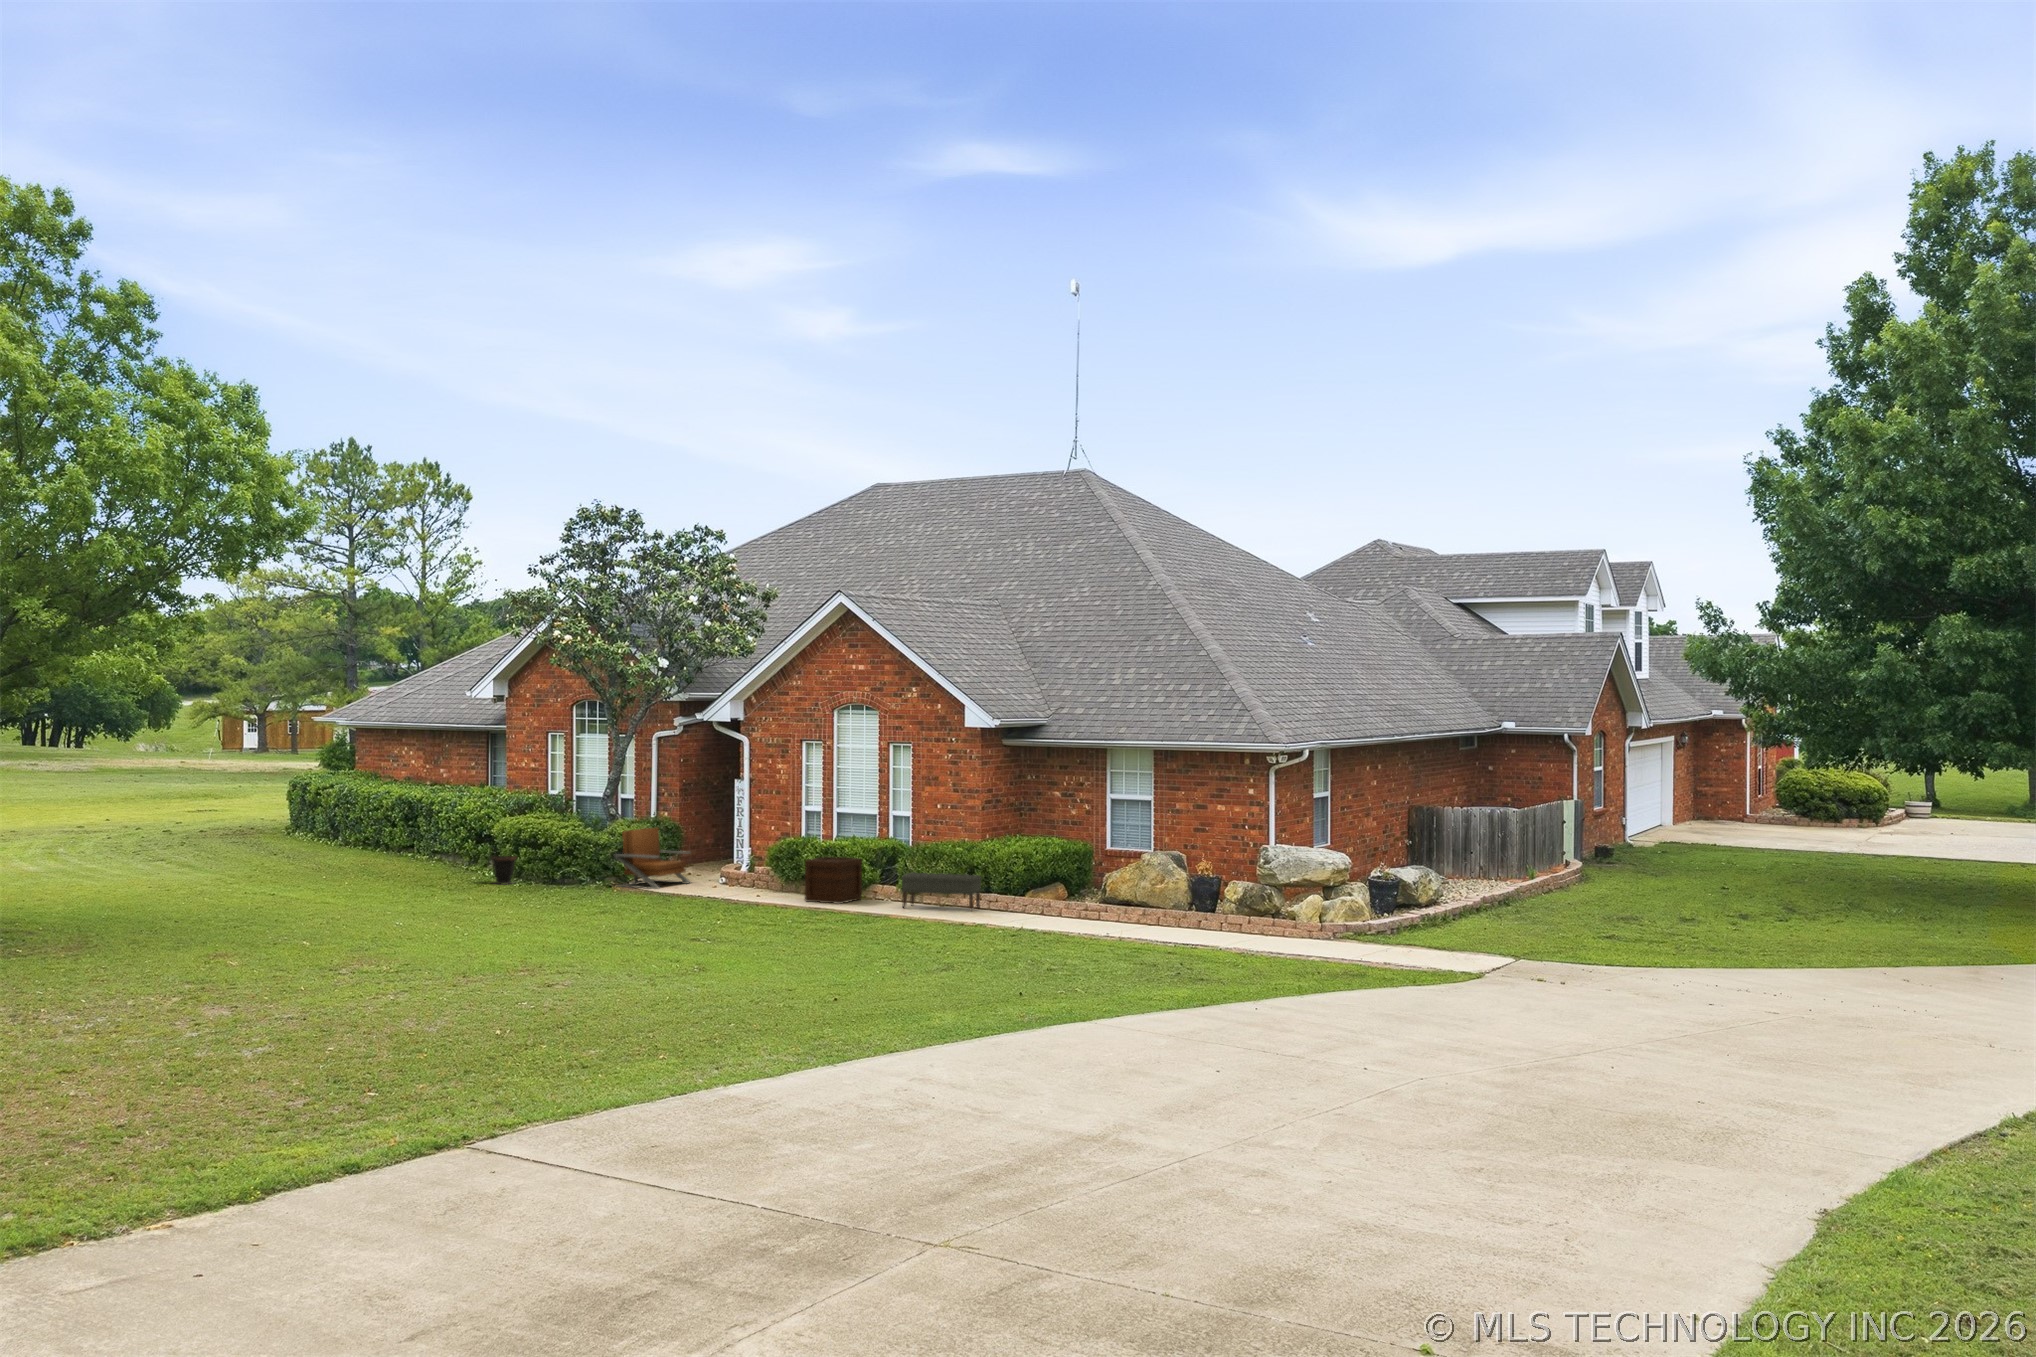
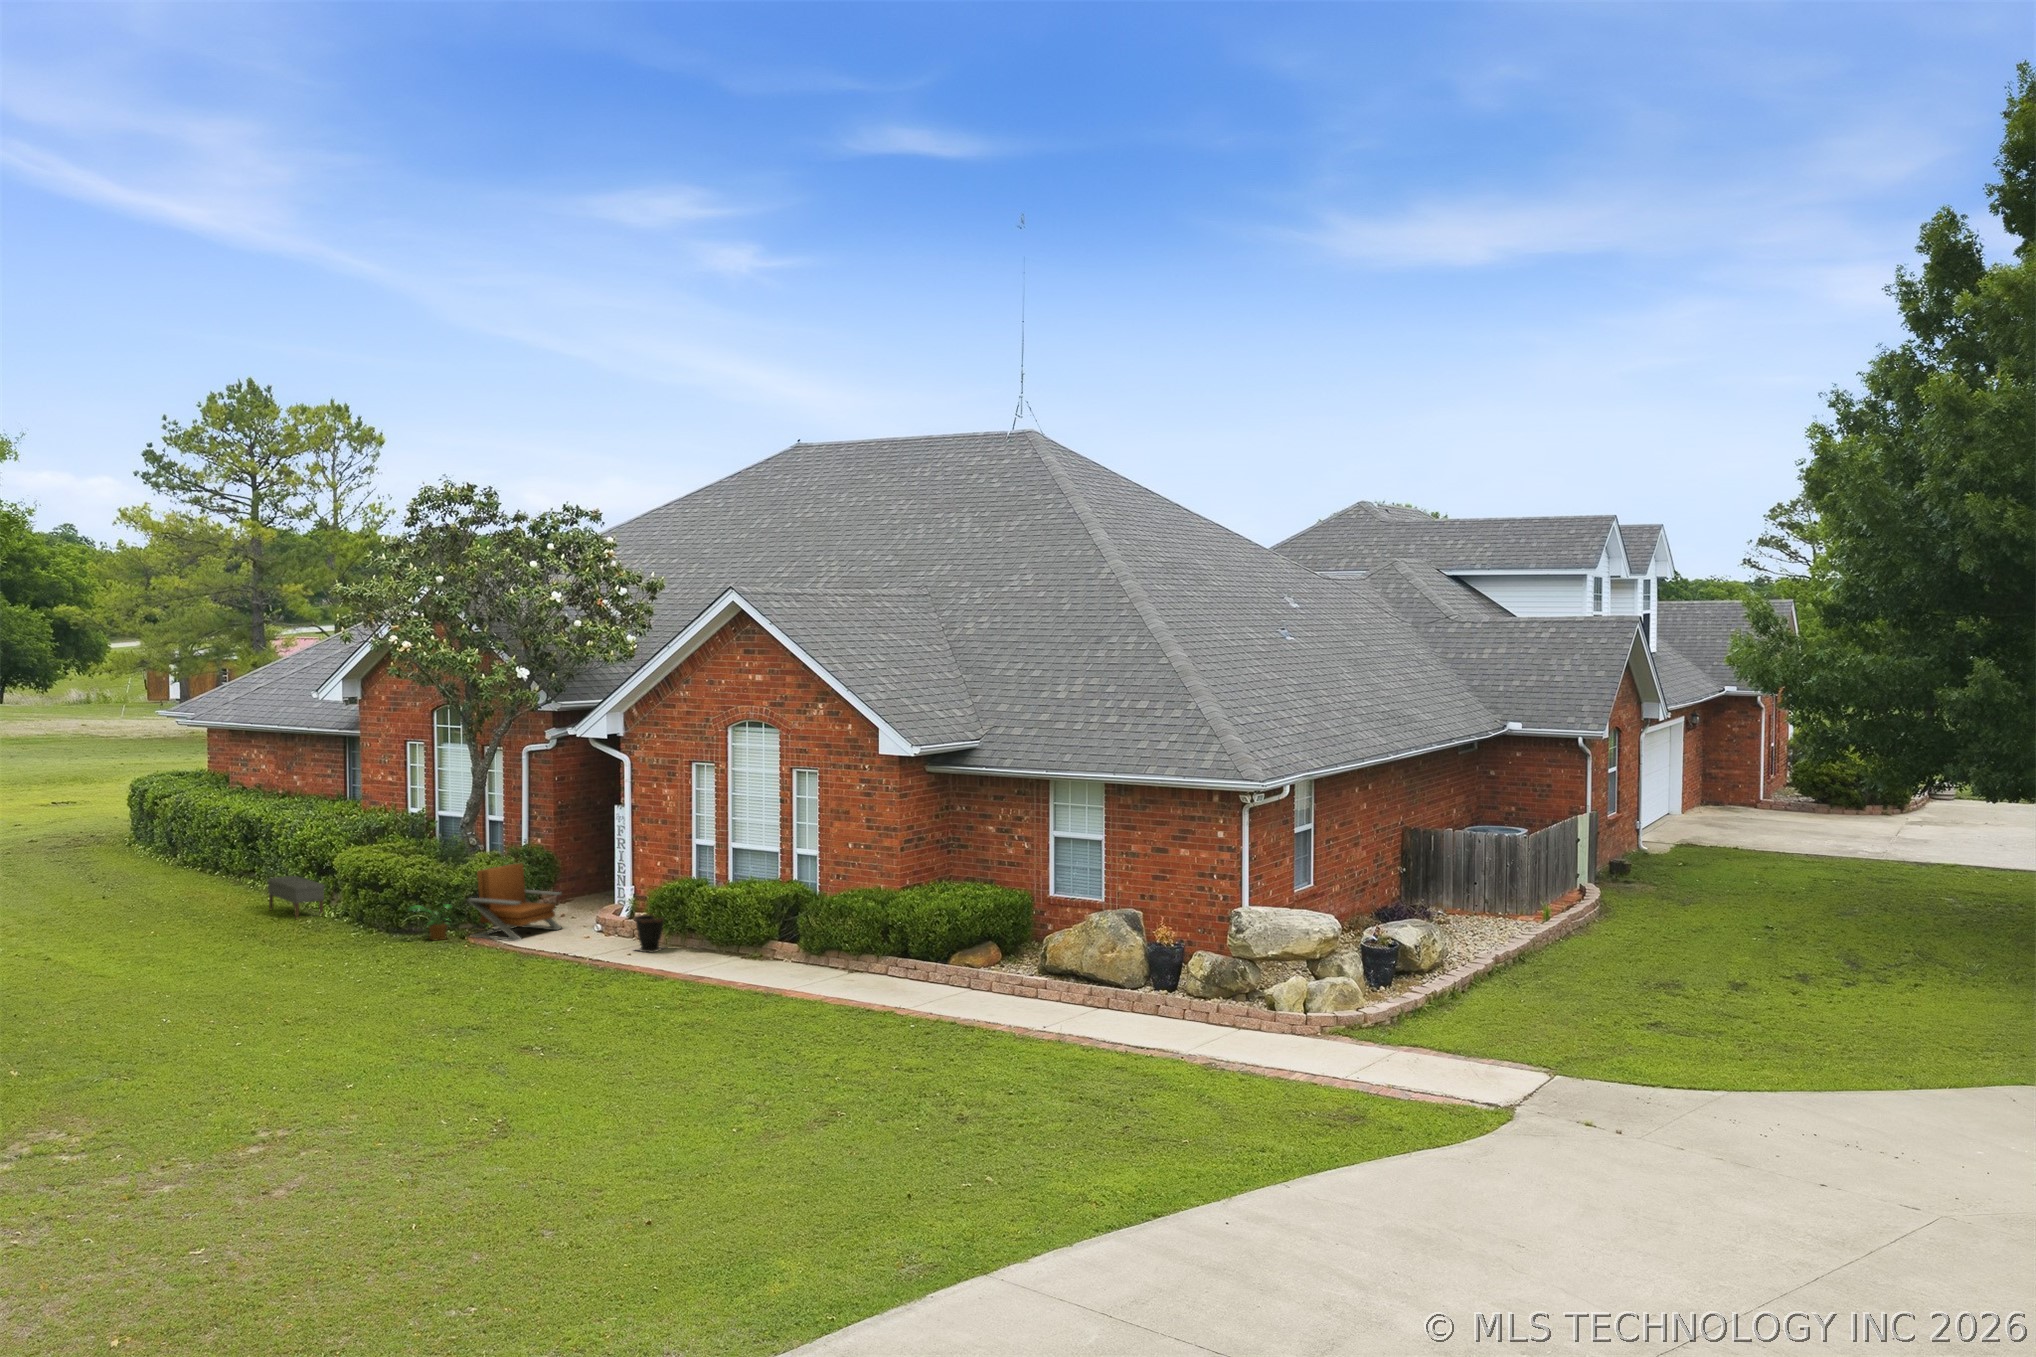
bucket: present [491,856,517,885] -> present [634,915,664,953]
wooden crate: present [805,857,862,904] -> none [687,908,757,969]
potted plant: none [566,858,602,888] -> present [408,904,452,940]
bench: present [902,872,981,911] -> present [268,876,325,919]

